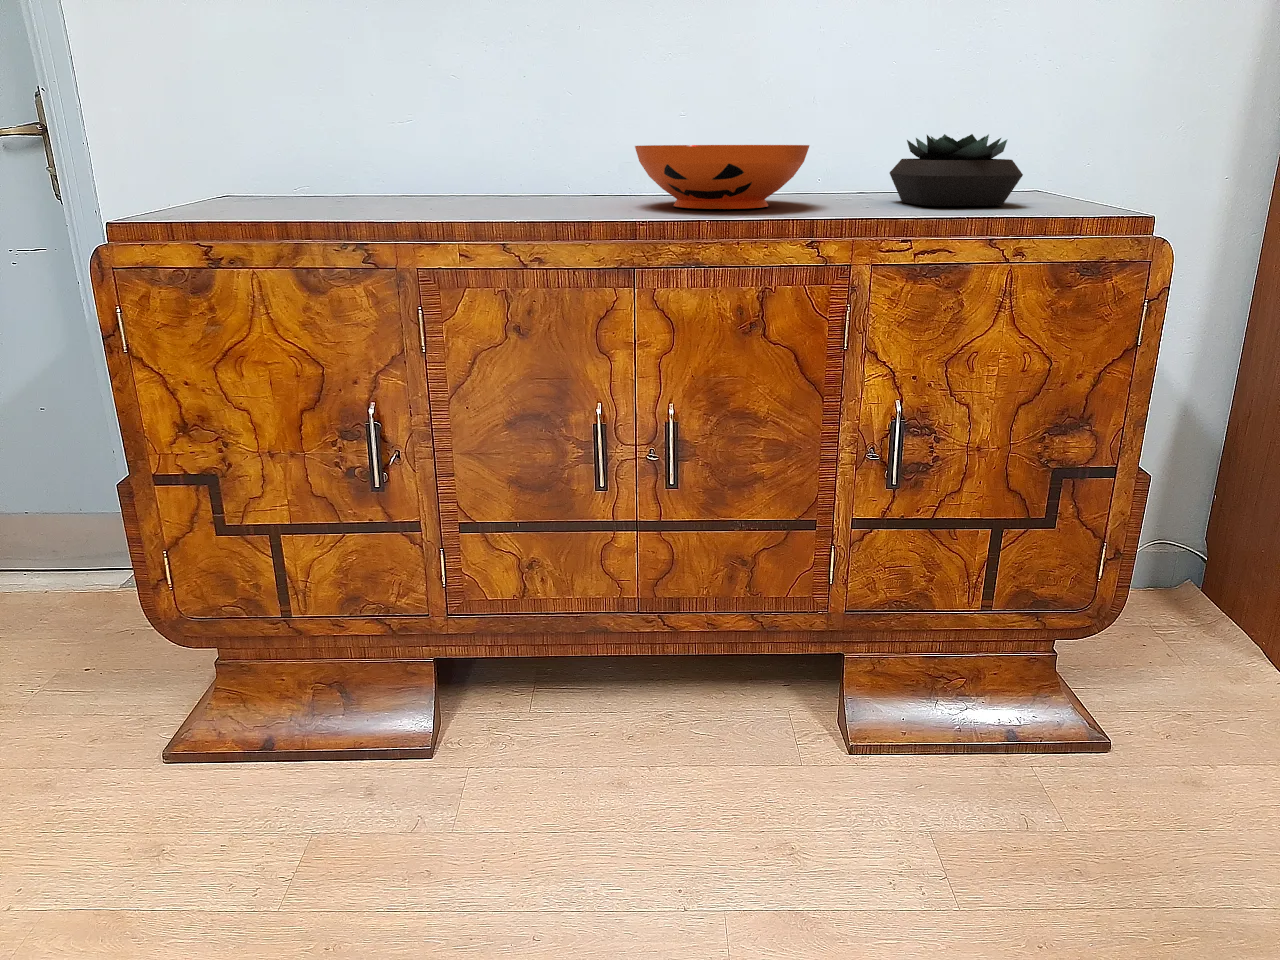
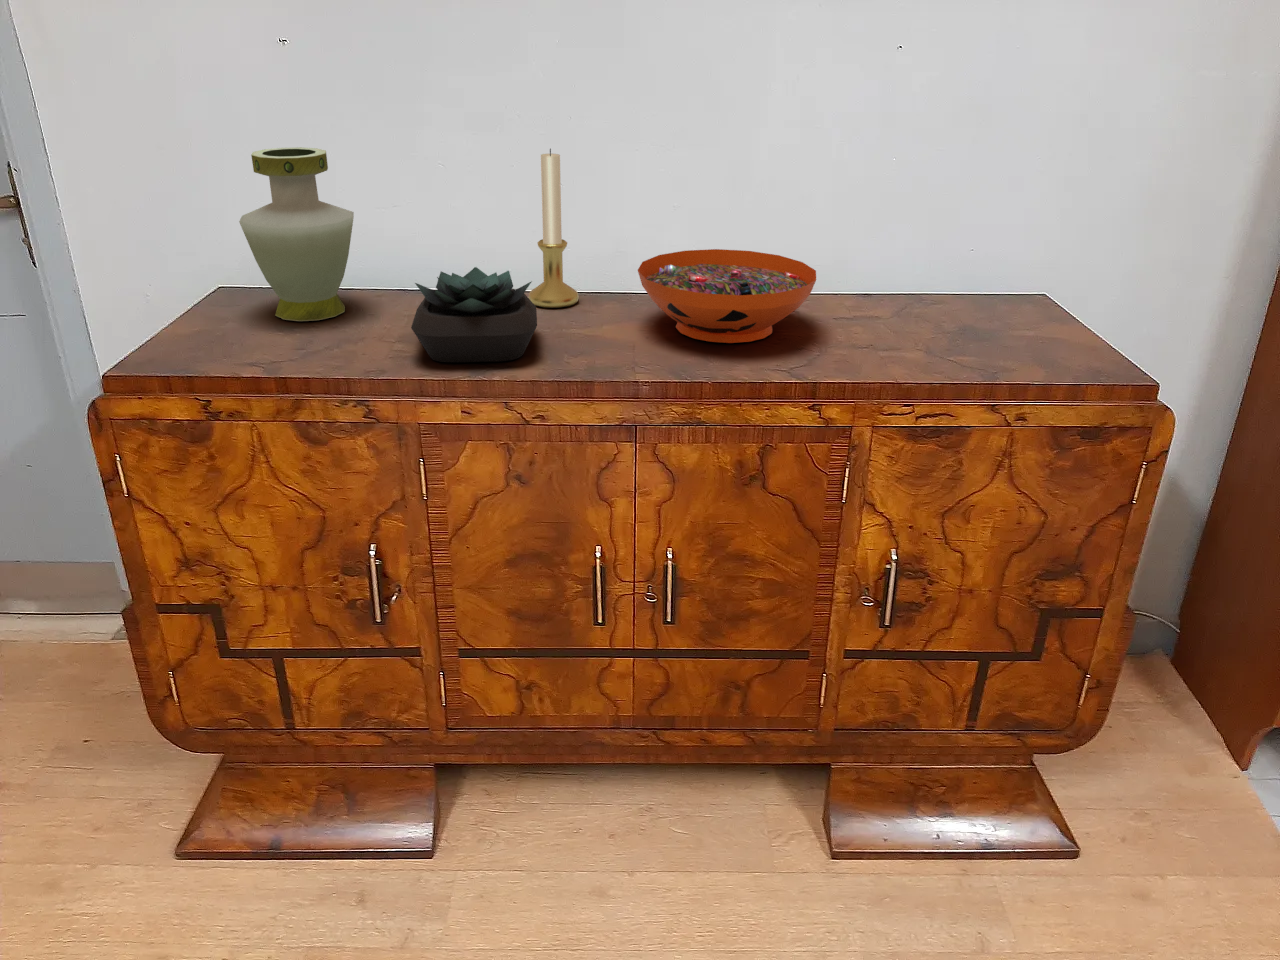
vase: none [248,38,360,207] -> present [239,147,354,321]
candle holder: none [530,44,579,201] -> present [529,149,579,308]
succulent plant: present [890,134,1023,206] -> present [411,267,537,362]

